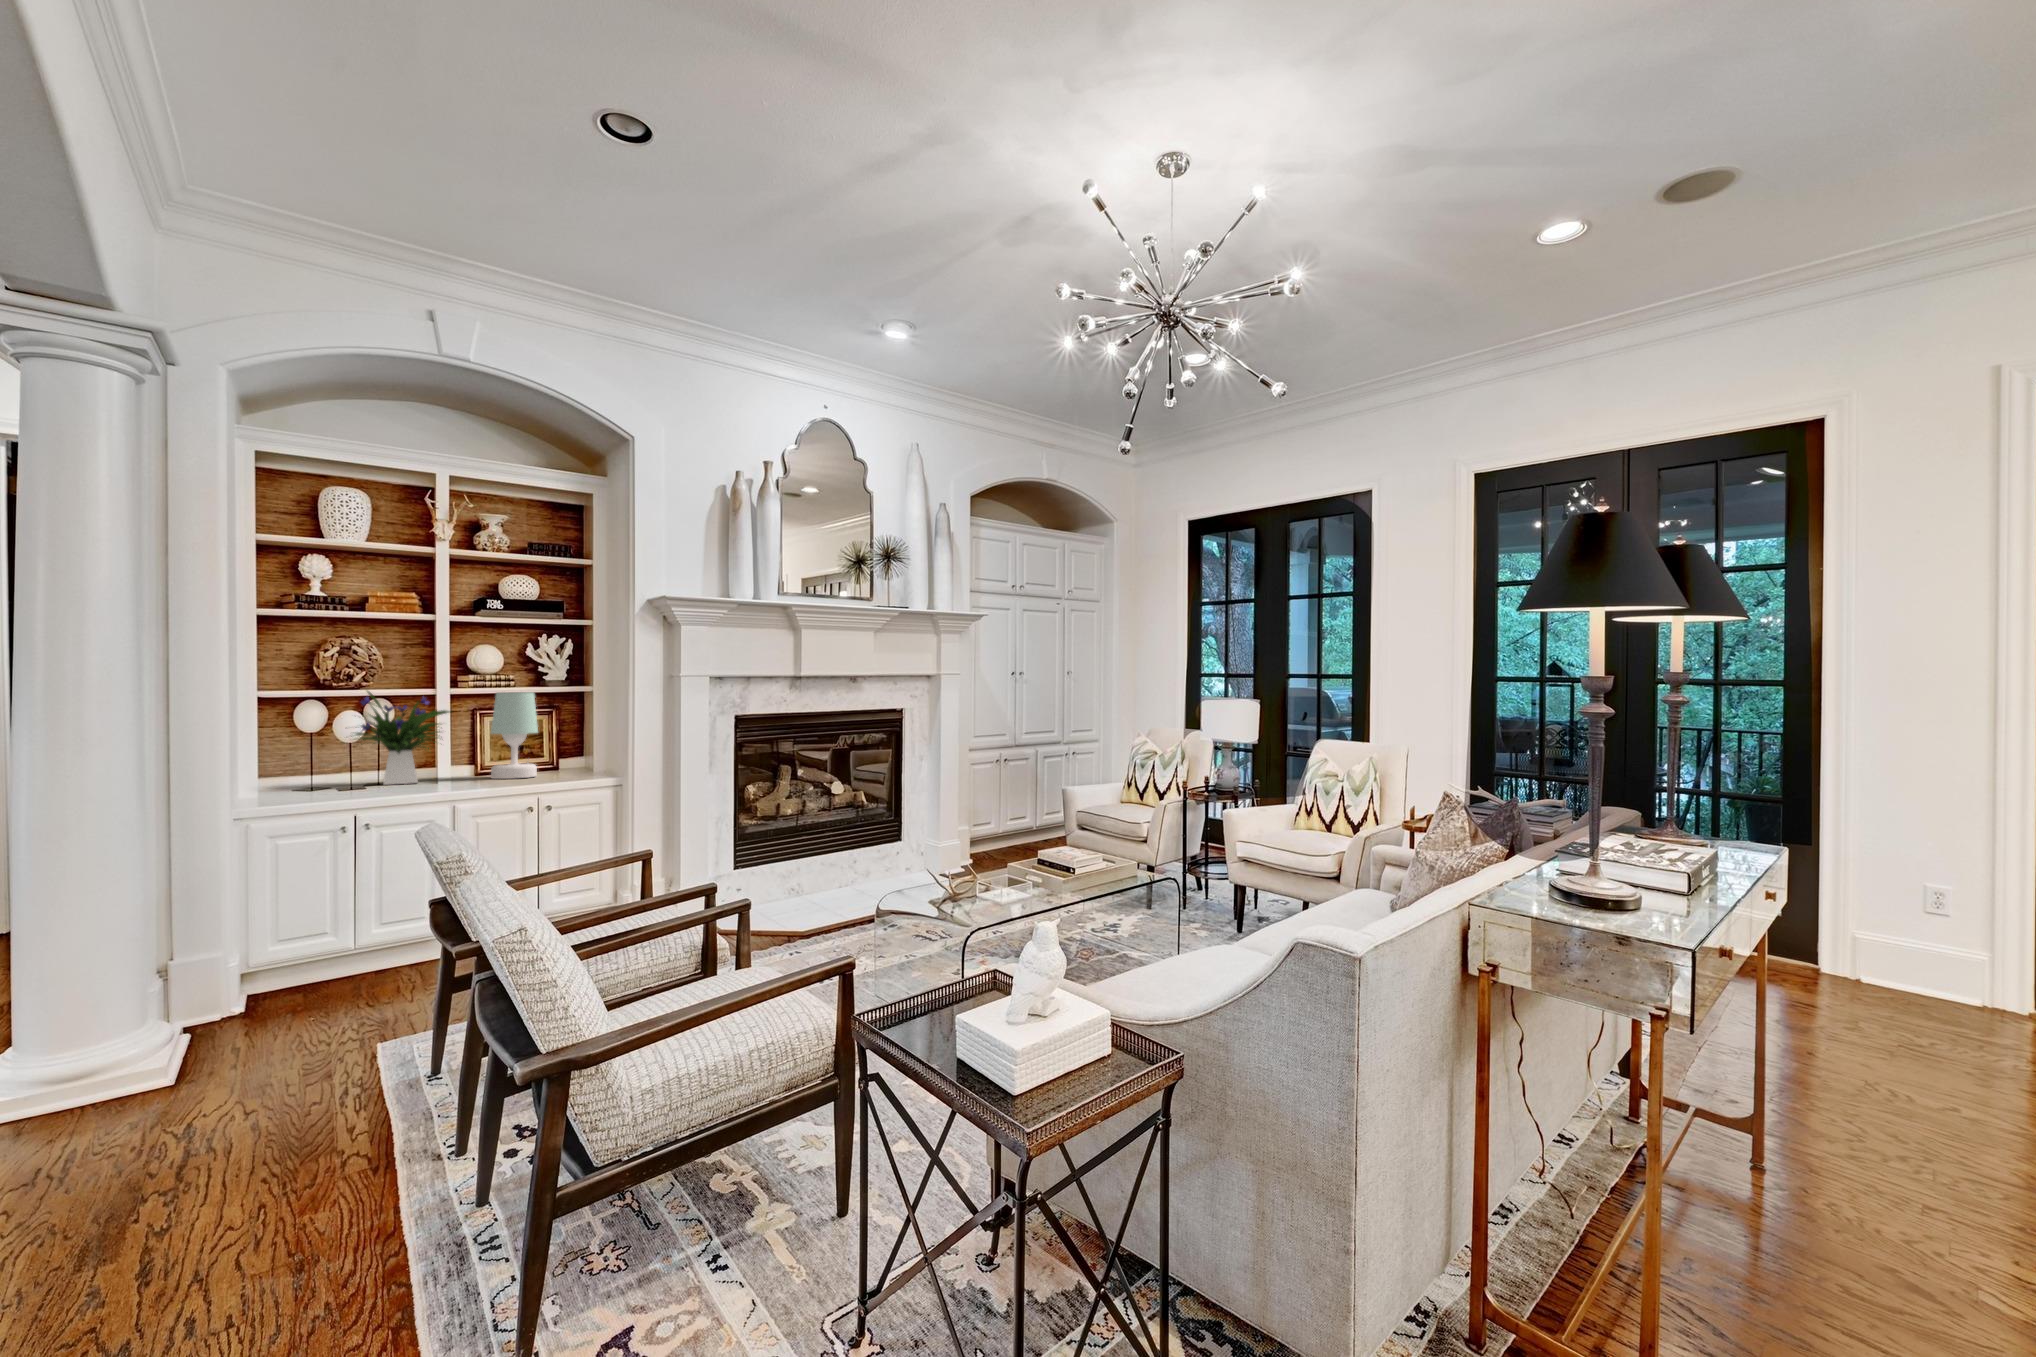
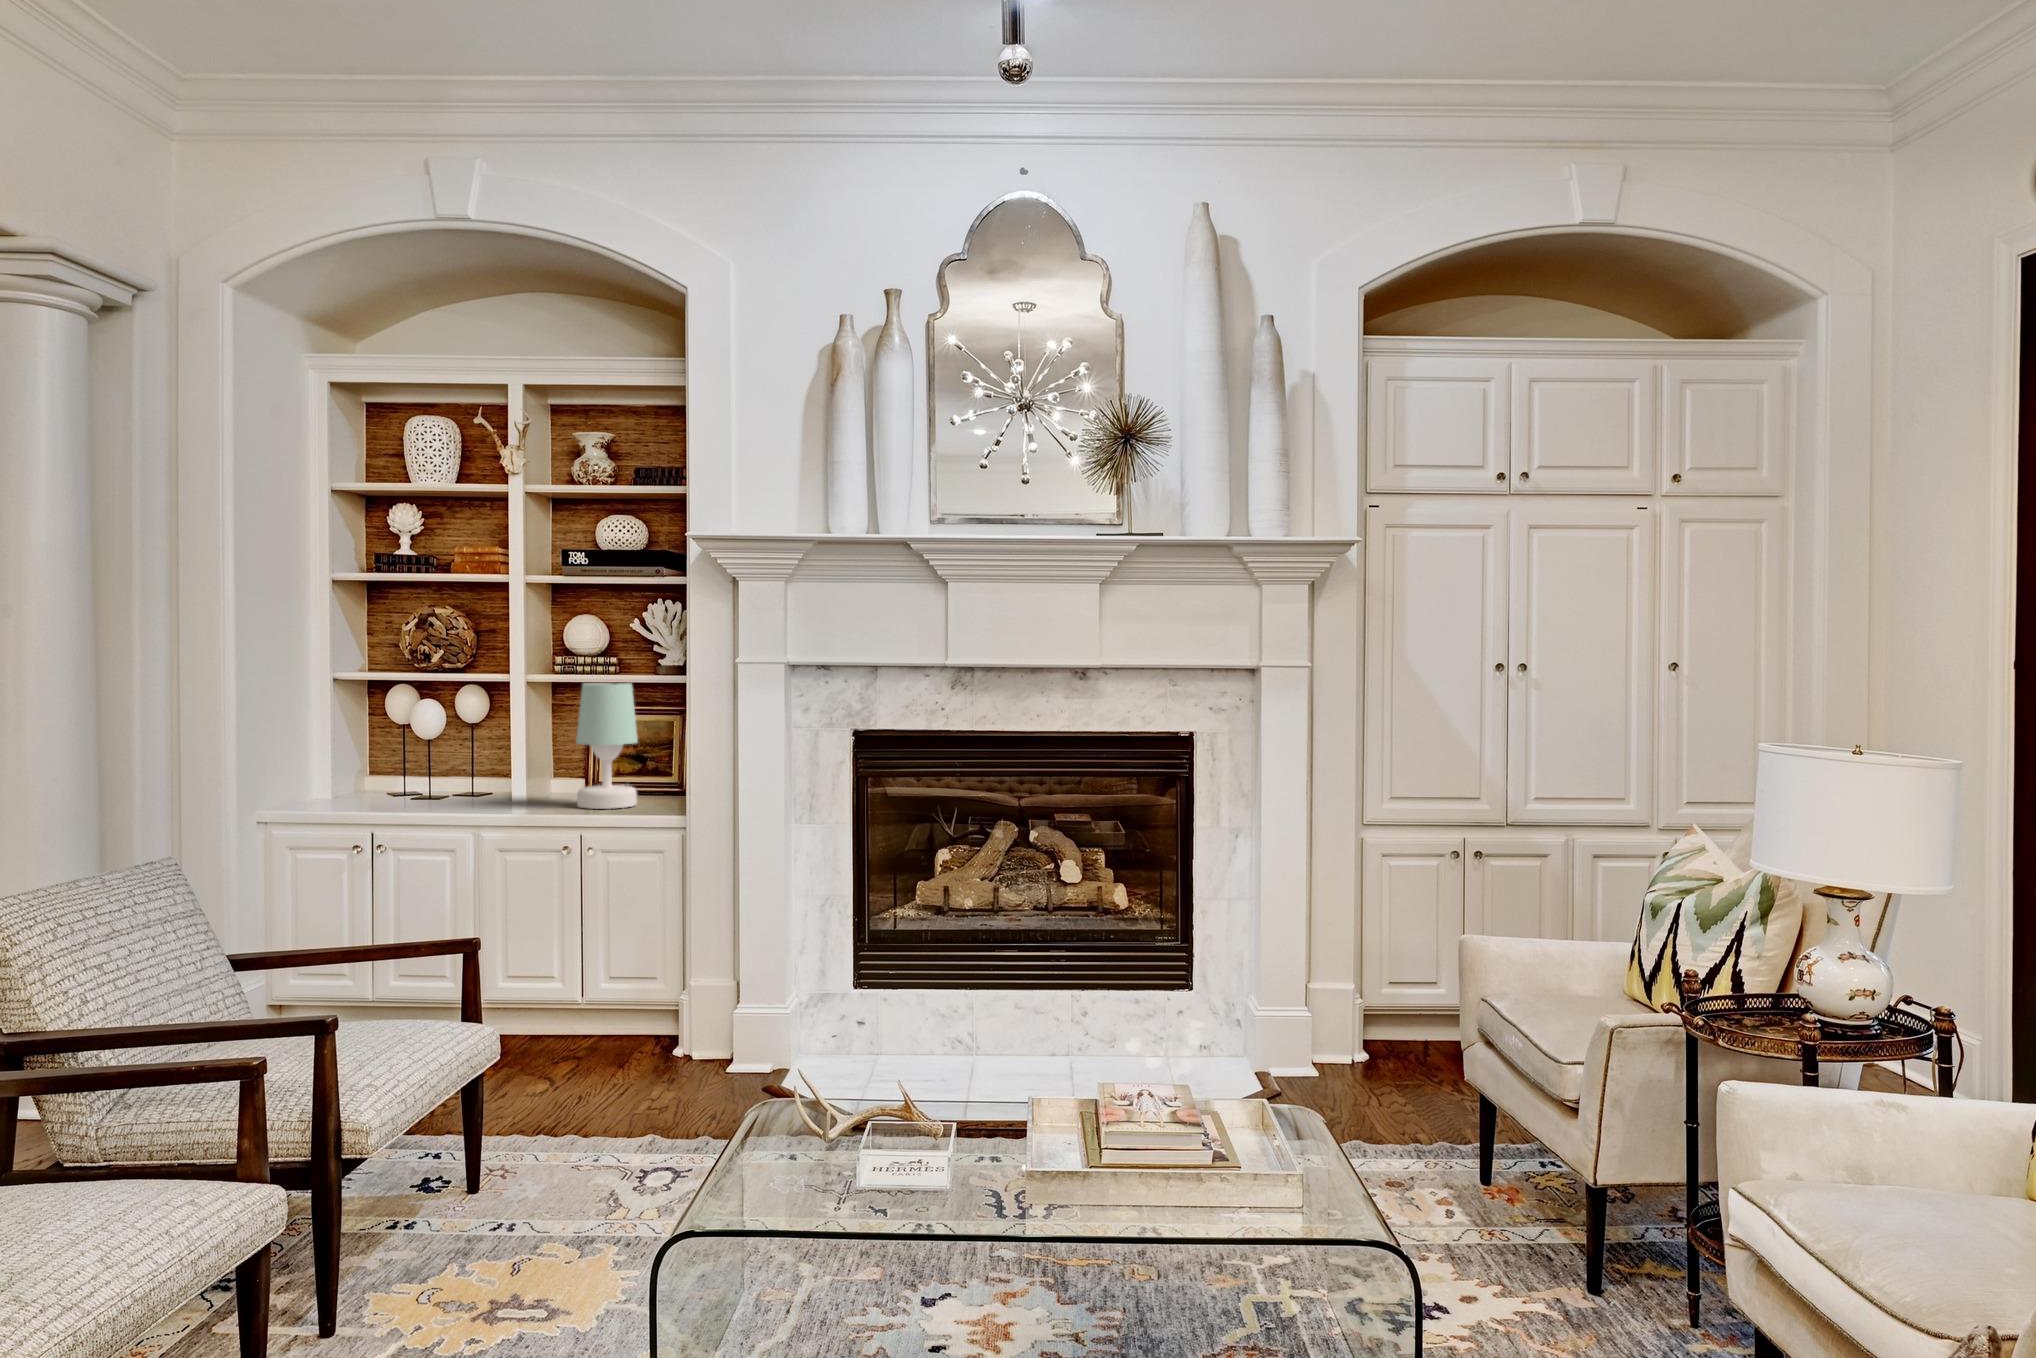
flower arrangement: present [351,691,449,785] -> none [386,681,518,808]

